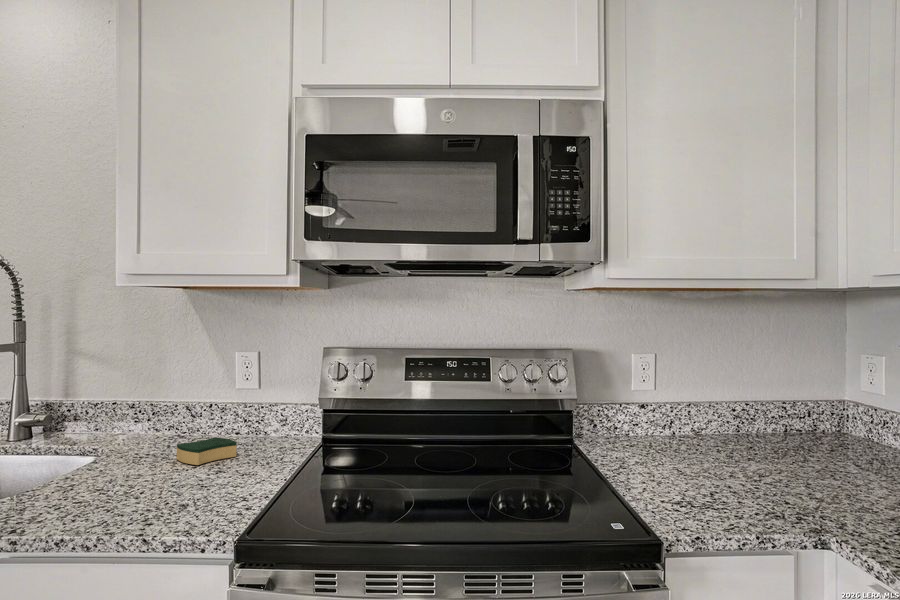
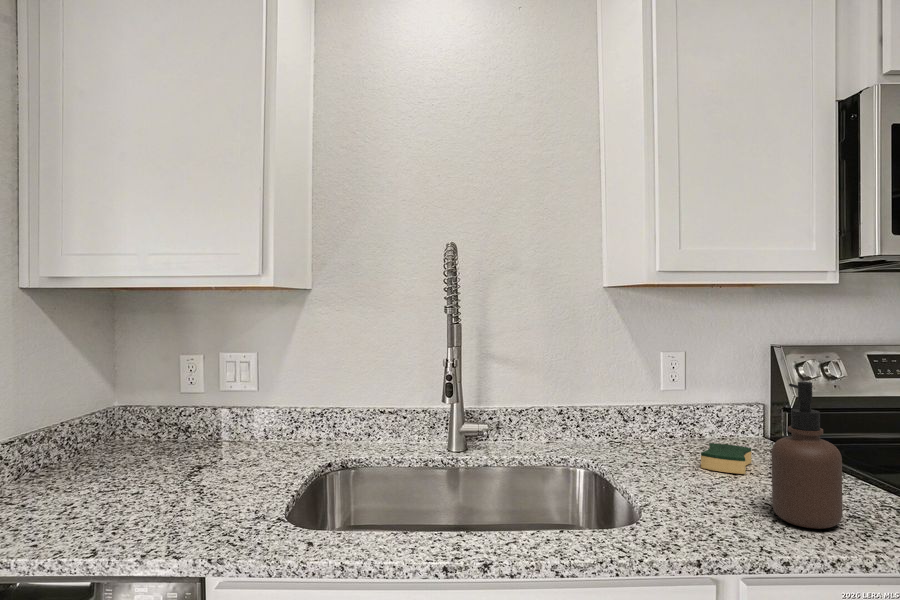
soap dispenser: none [90,372,158,512] -> present [772,382,843,529]

